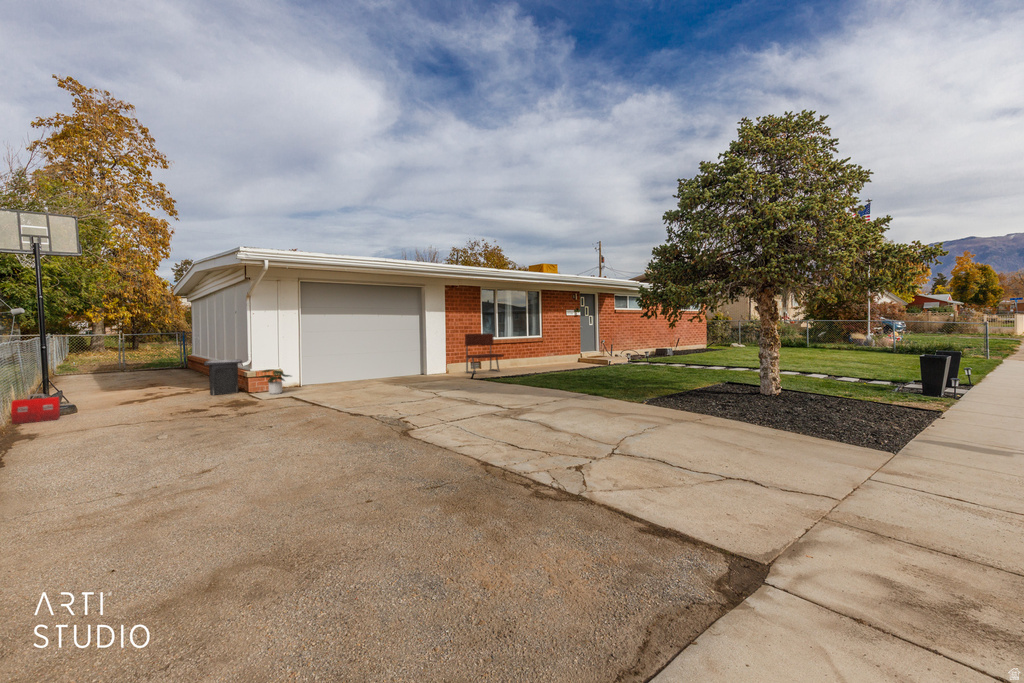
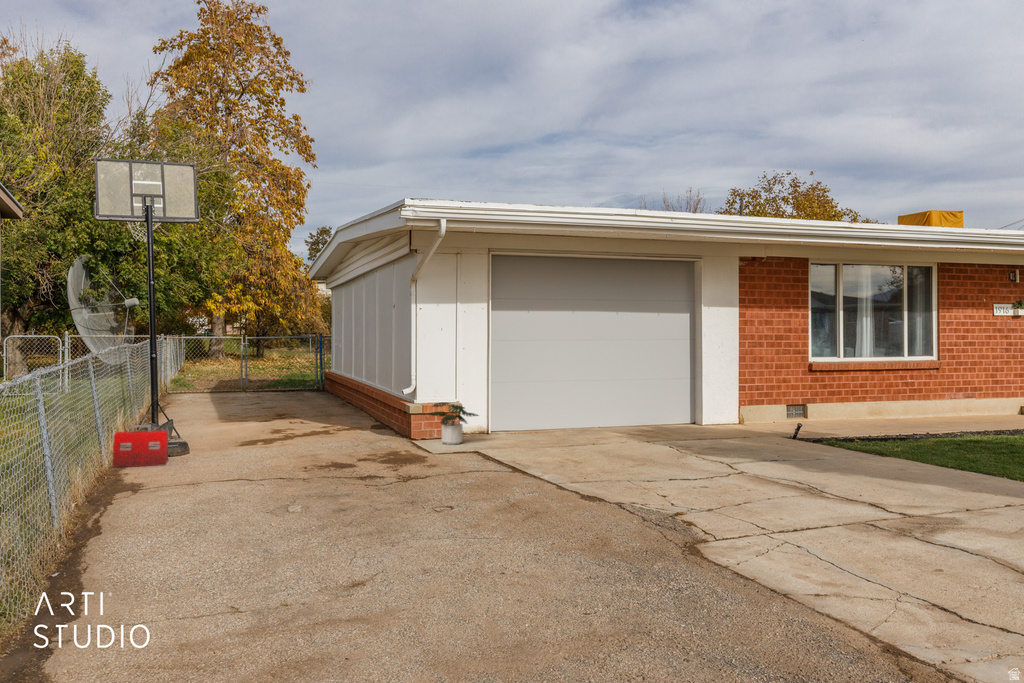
bench: present [465,333,504,374] -> none [776,349,856,427]
trash can: present [204,359,242,395] -> none [350,383,404,440]

